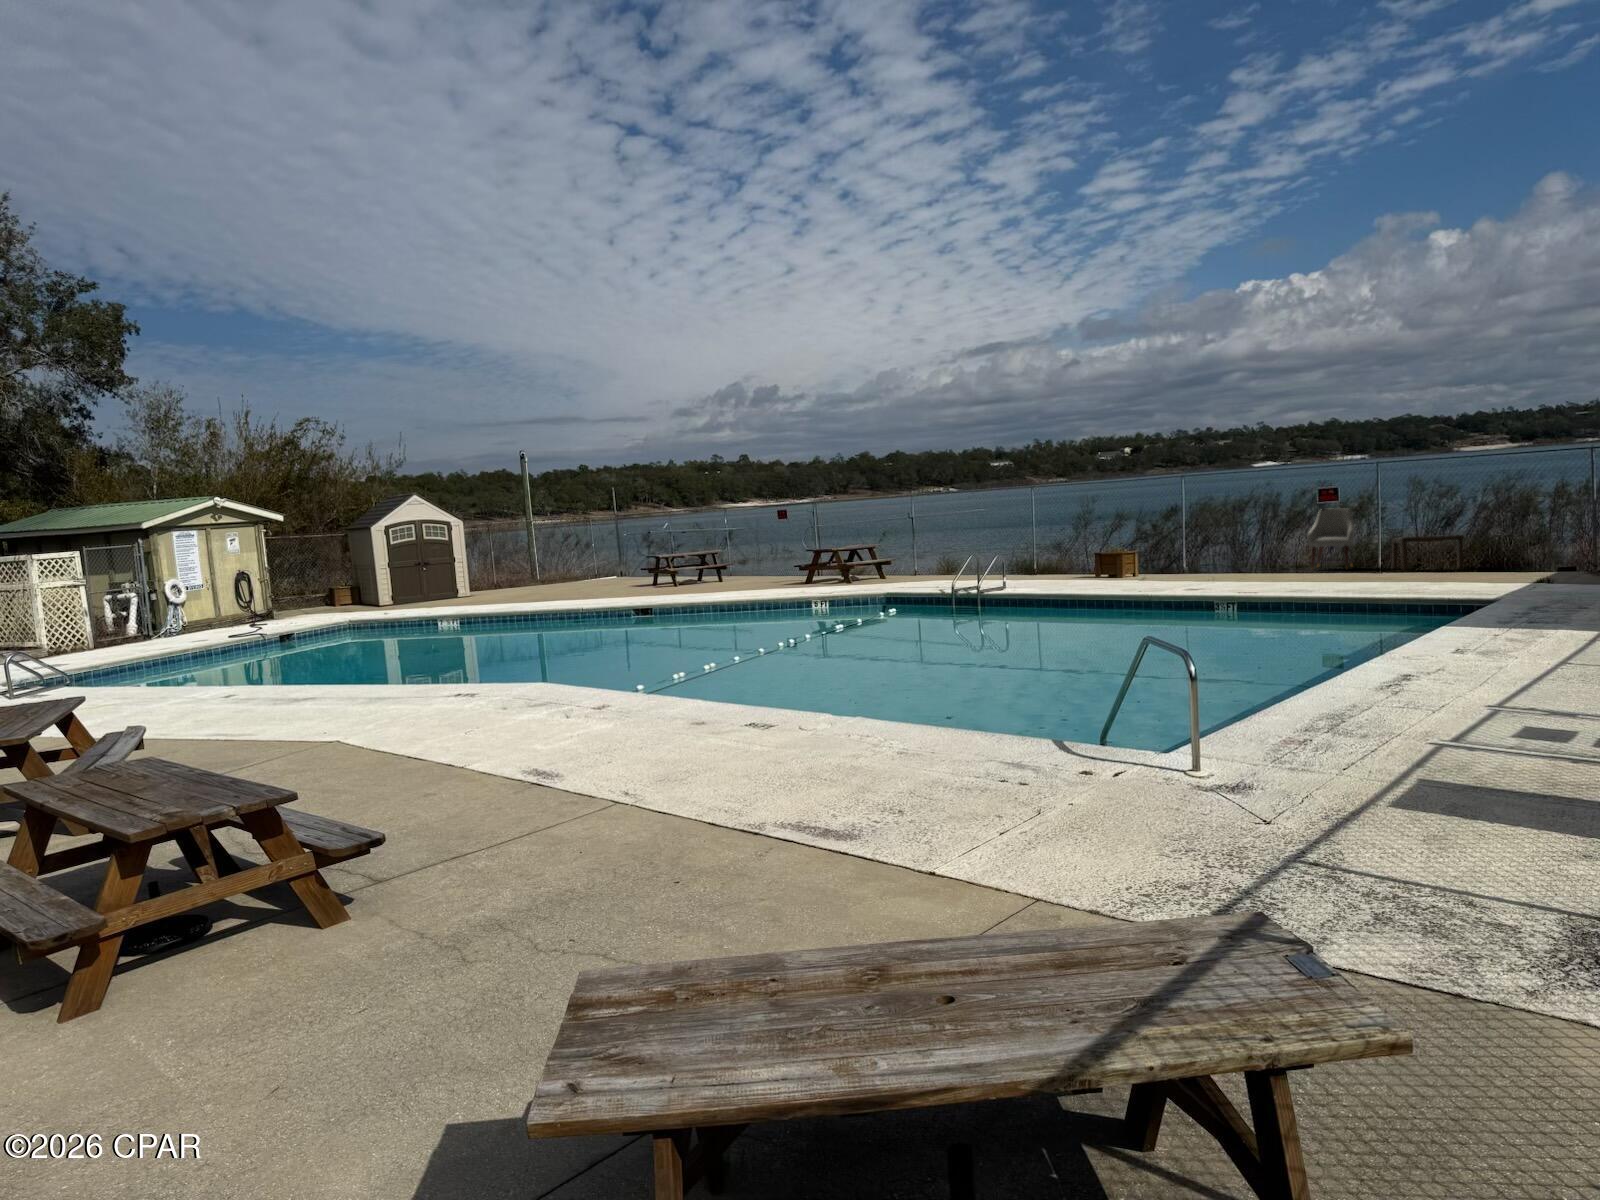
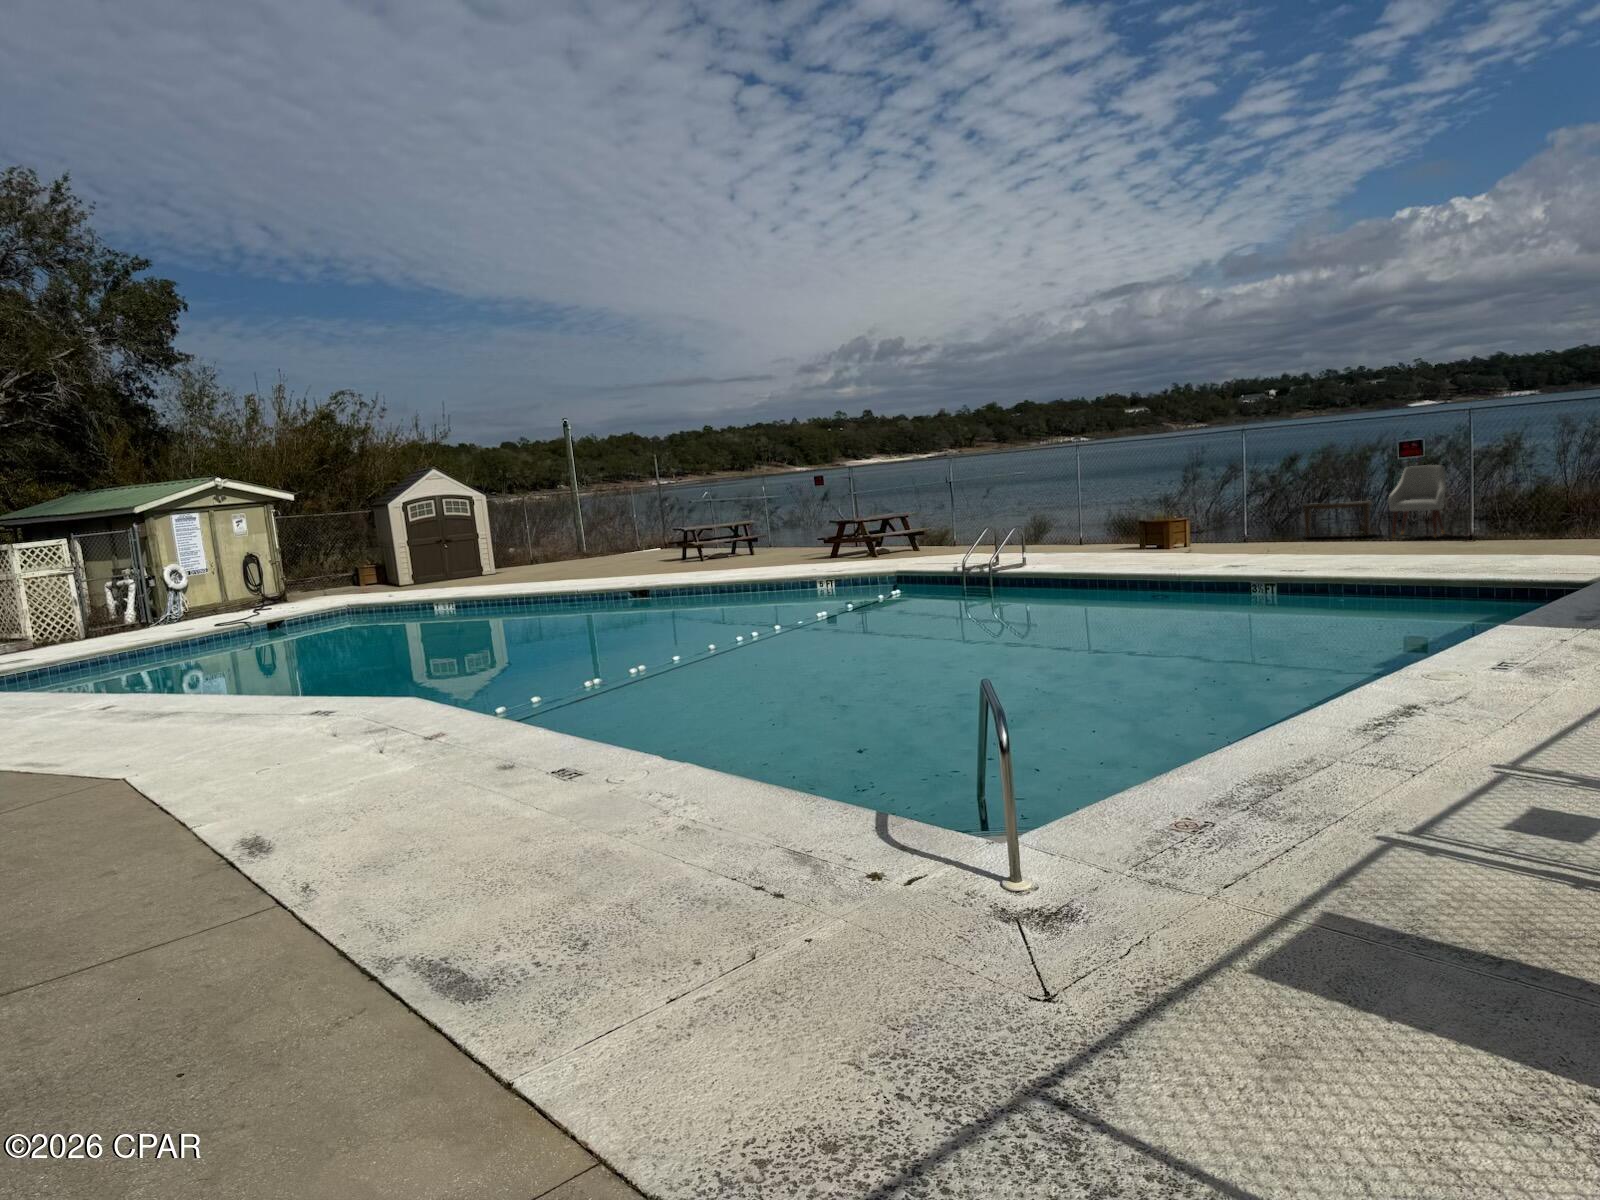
bench: present [1392,534,1464,570] -> present [1303,501,1372,538]

